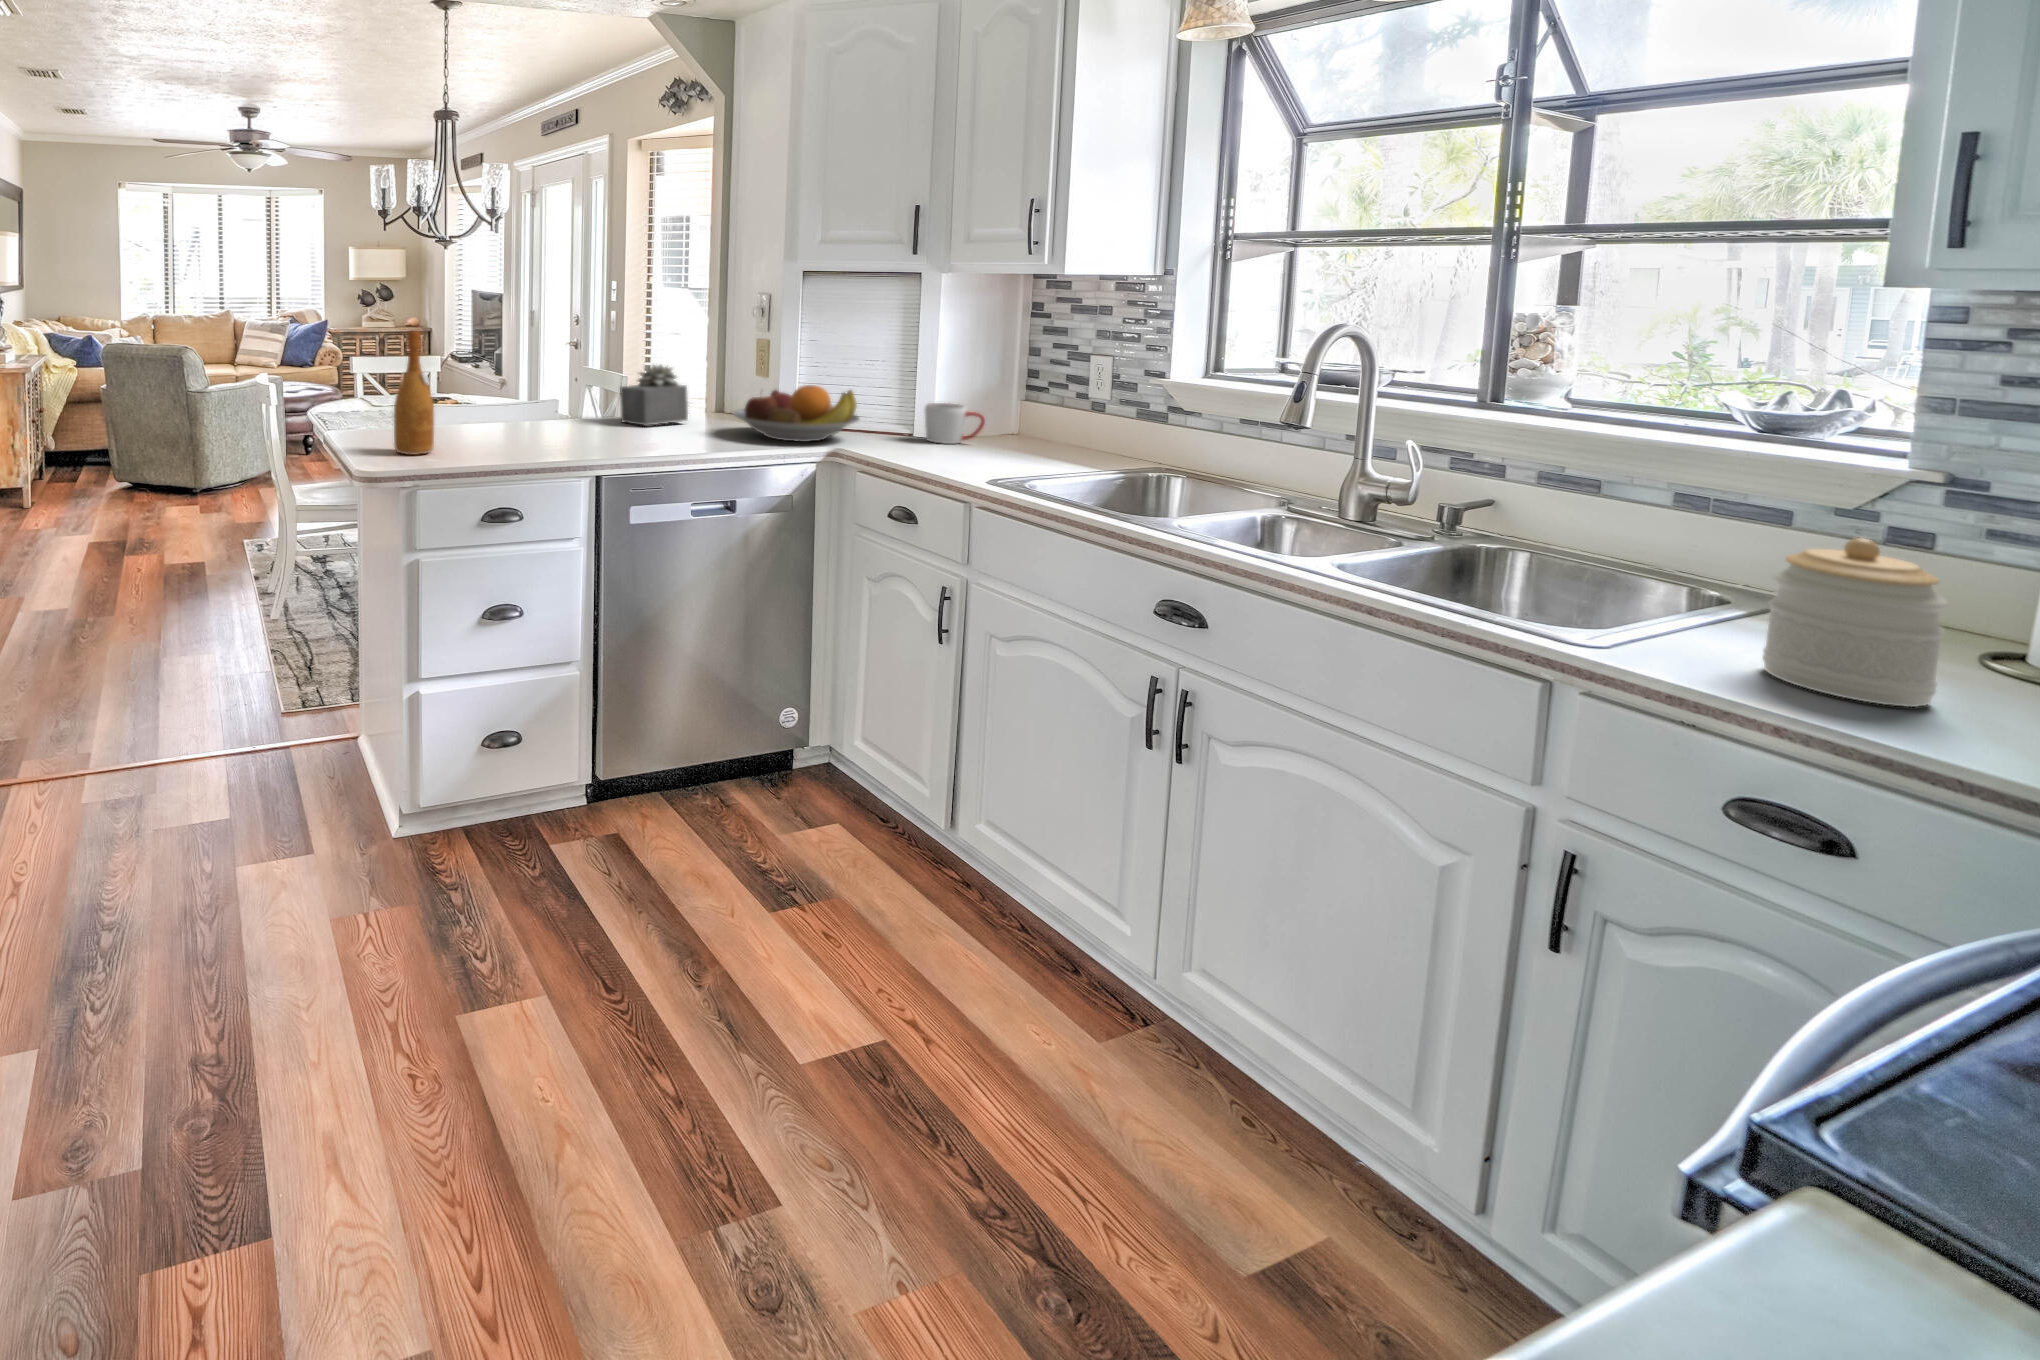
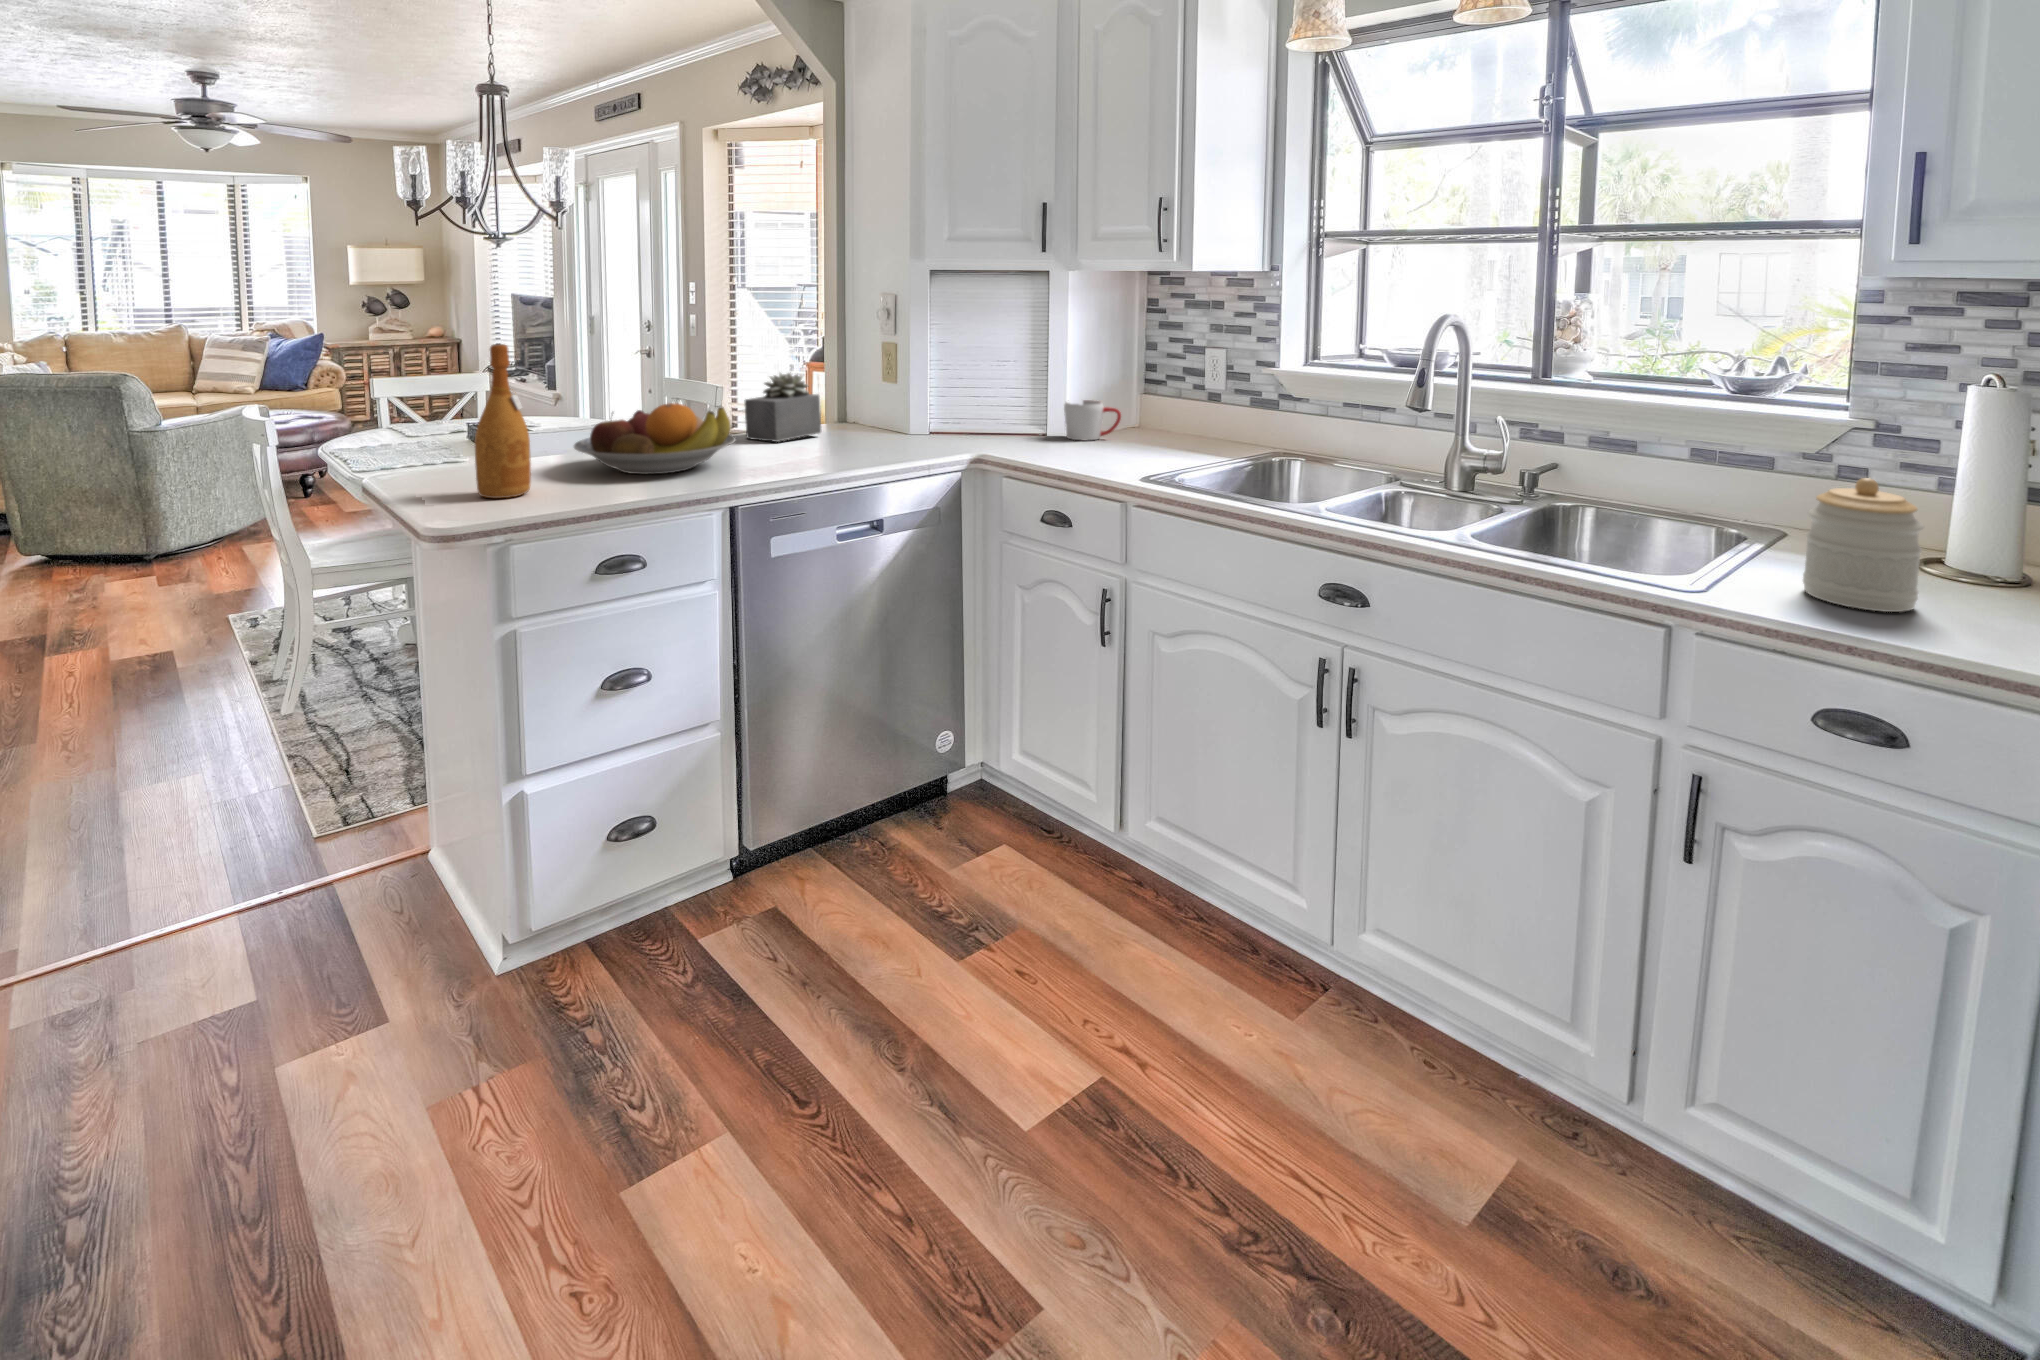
fruit bowl: present [733,385,860,442] -> present [574,403,736,474]

